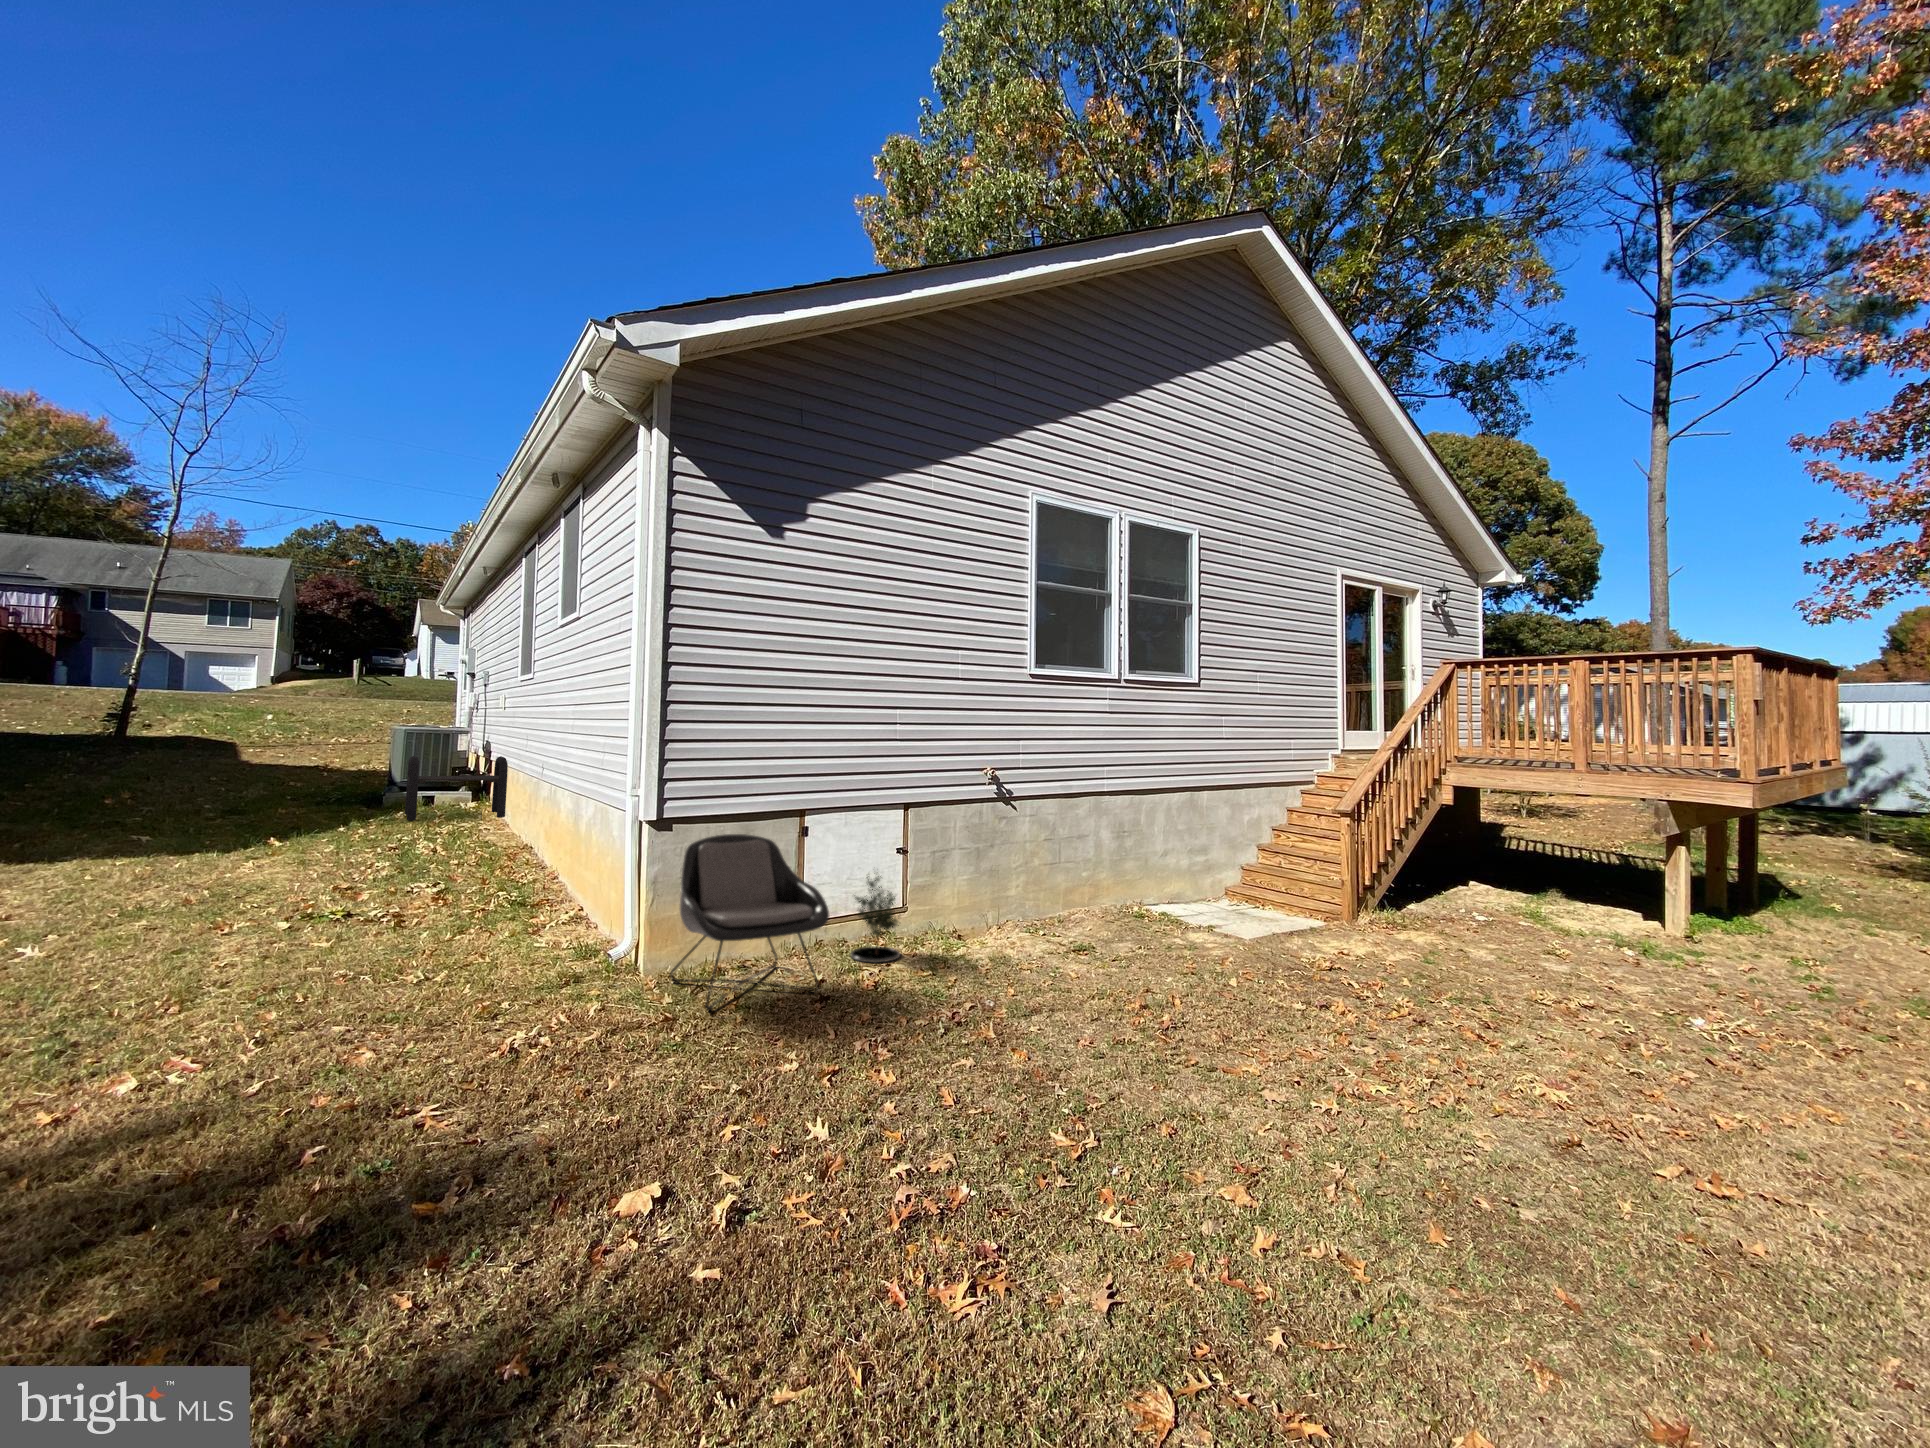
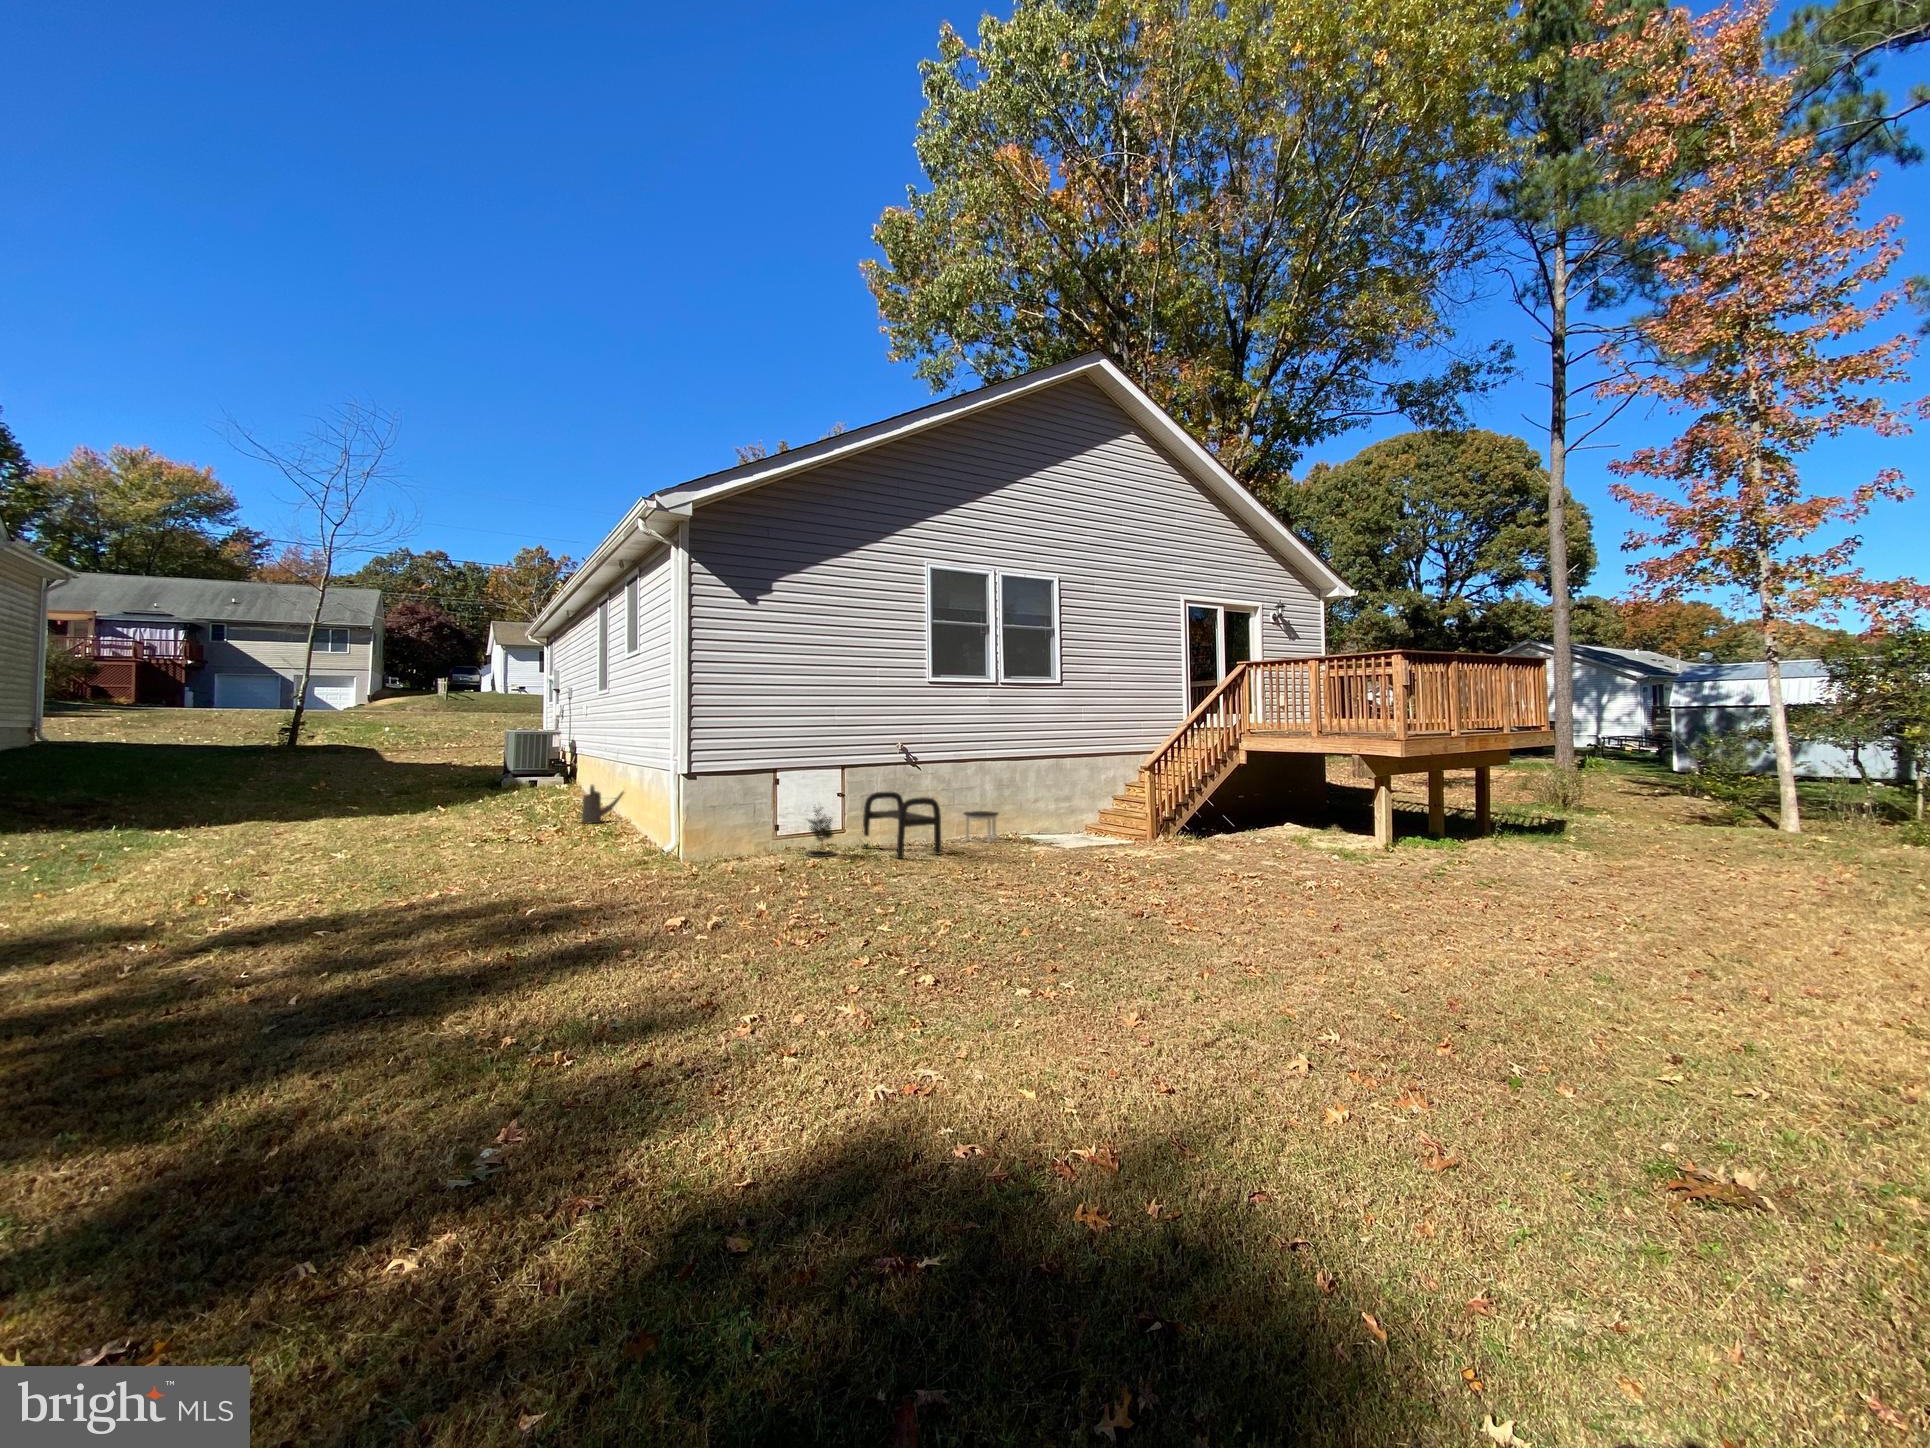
bench: present [405,756,508,820] -> present [862,792,941,858]
watering can: none [466,819,550,882] -> present [575,785,624,824]
lounge chair: present [670,834,829,1011] -> none [698,781,785,872]
round table: none [1078,872,1133,925] -> present [964,811,998,842]

